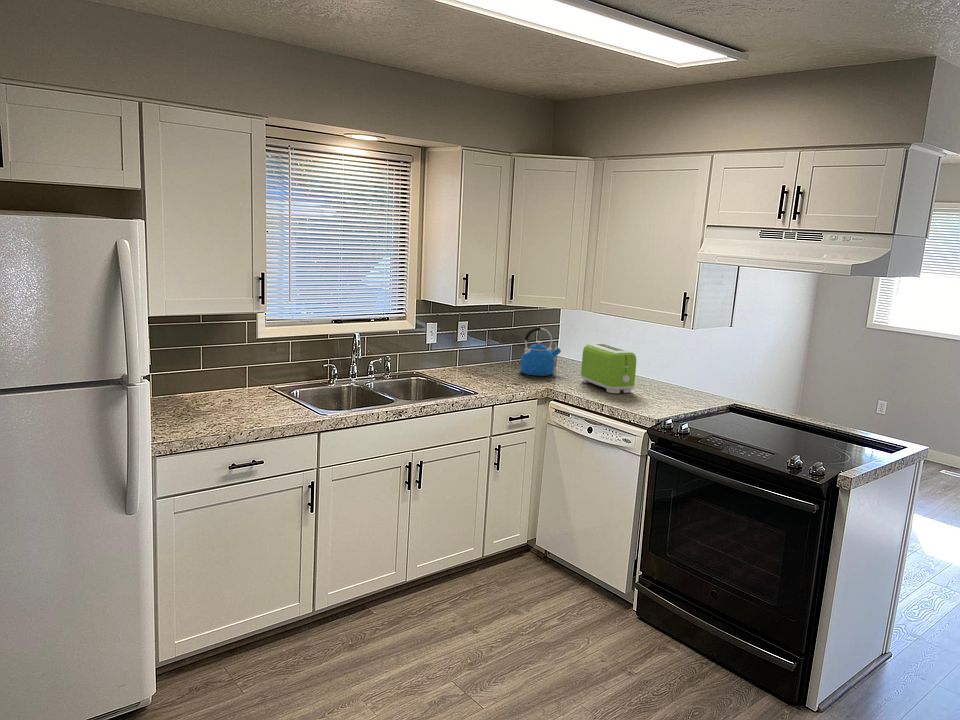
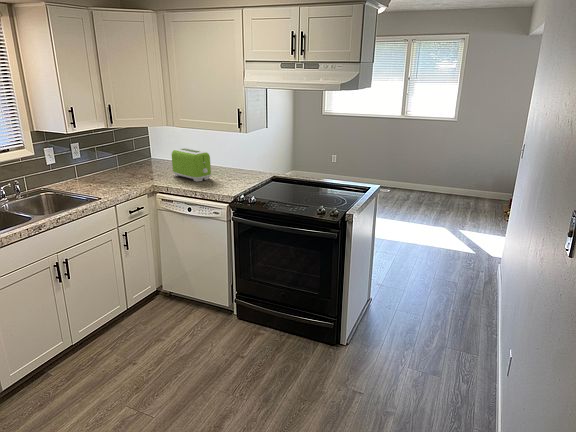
kettle: present [520,327,561,376] -> none [127,142,155,177]

